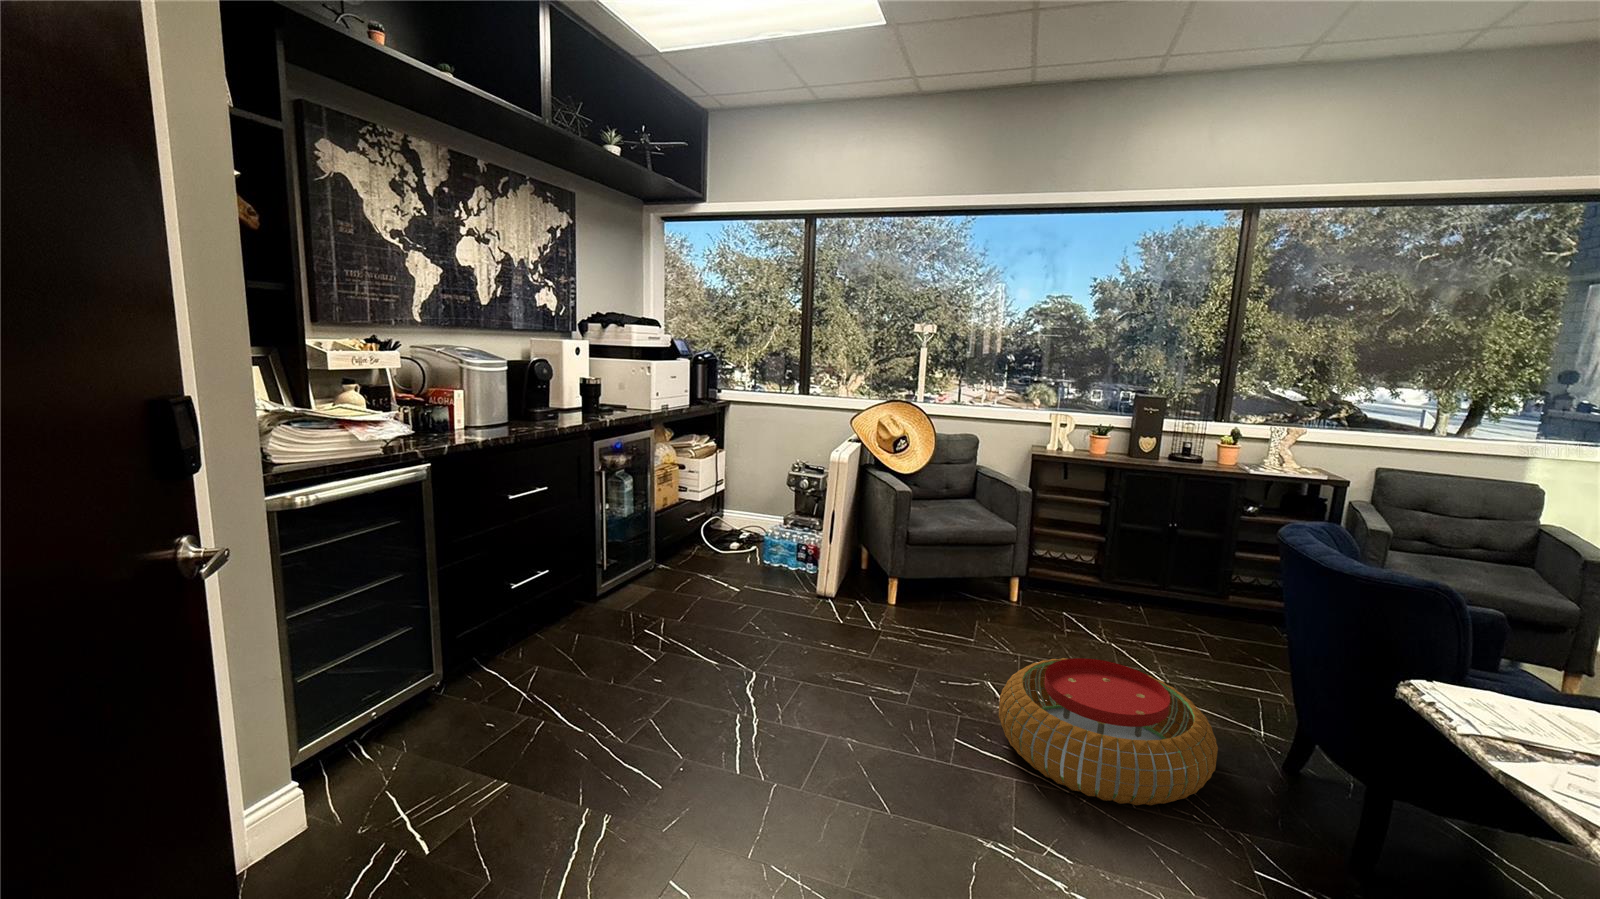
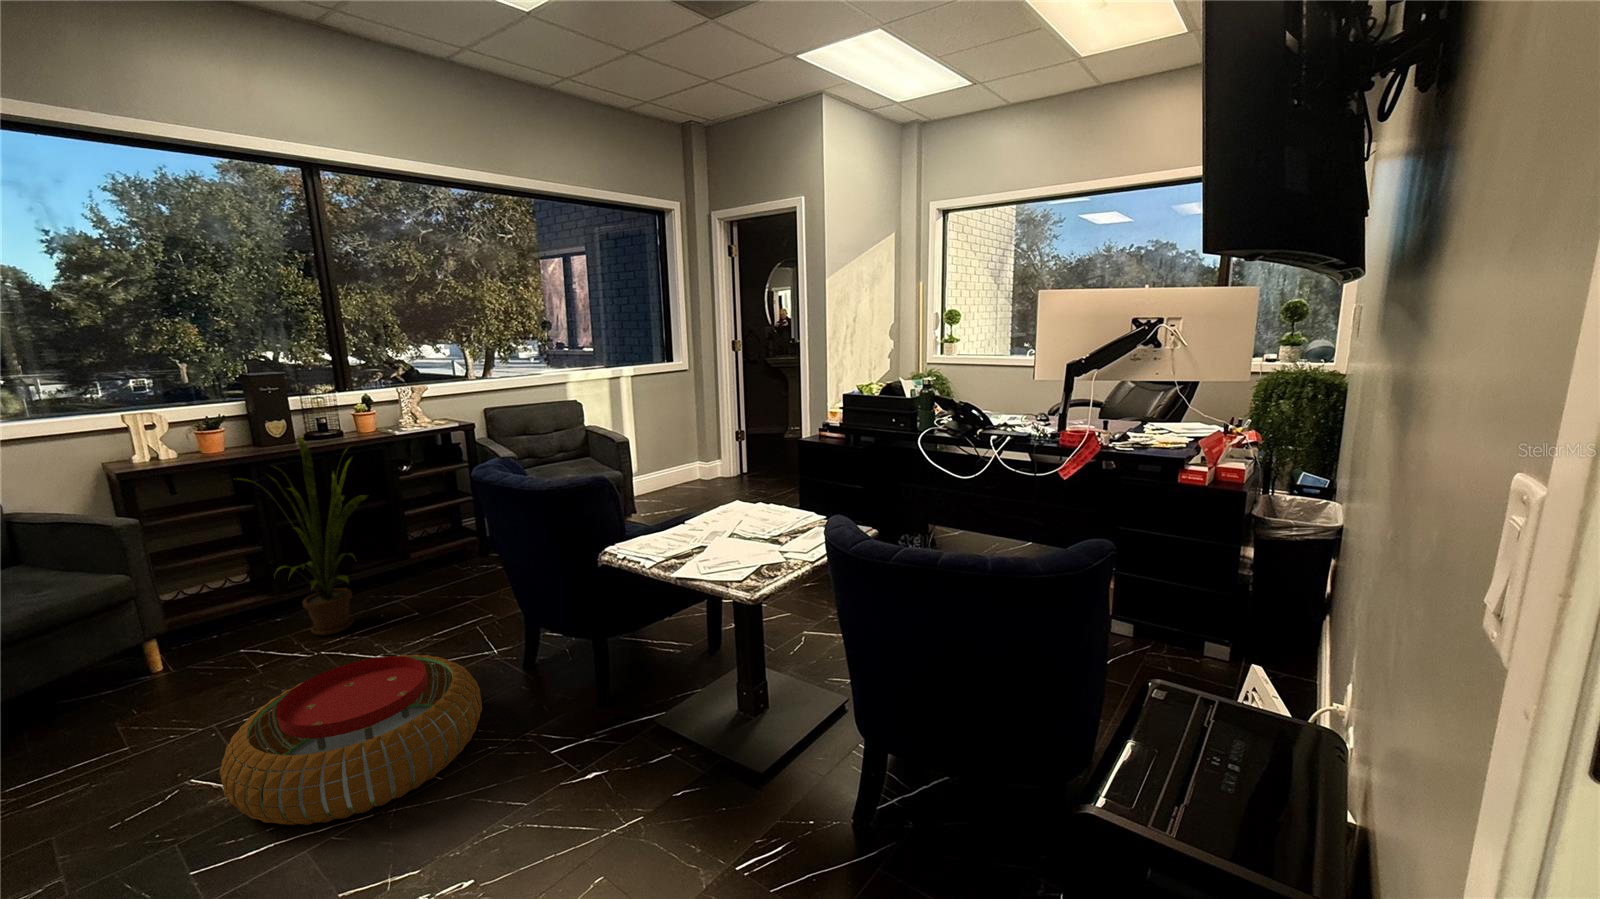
house plant: none [1093,454,1199,637] -> present [239,437,368,635]

